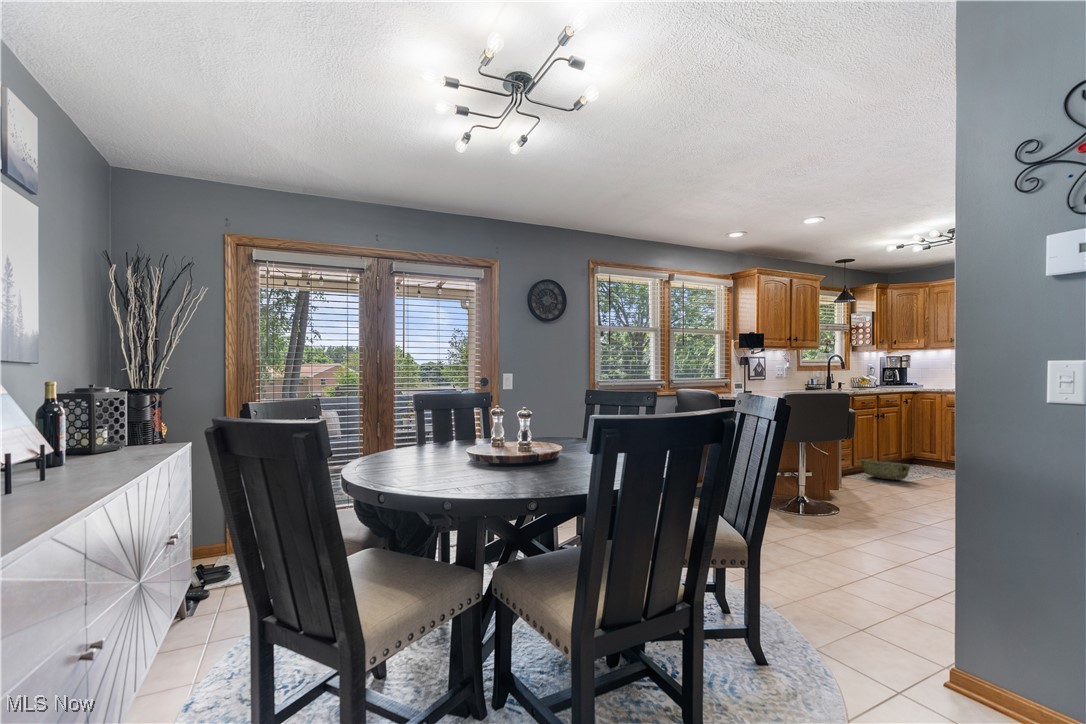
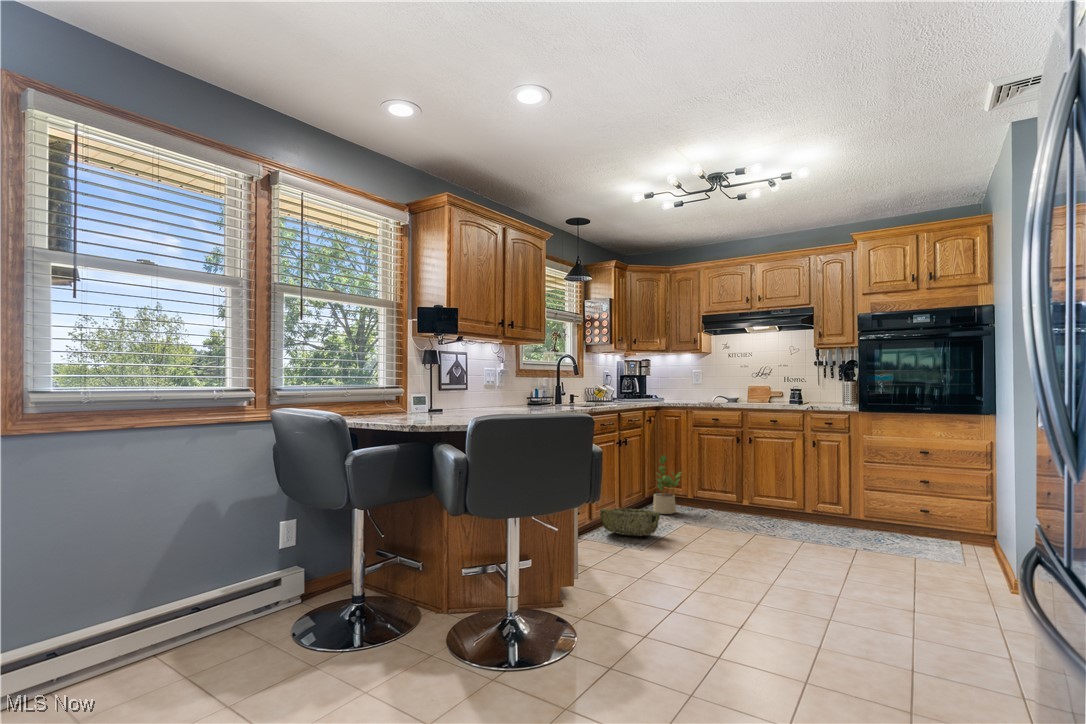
potted plant: none [909,428,936,471] -> present [653,455,680,514]

